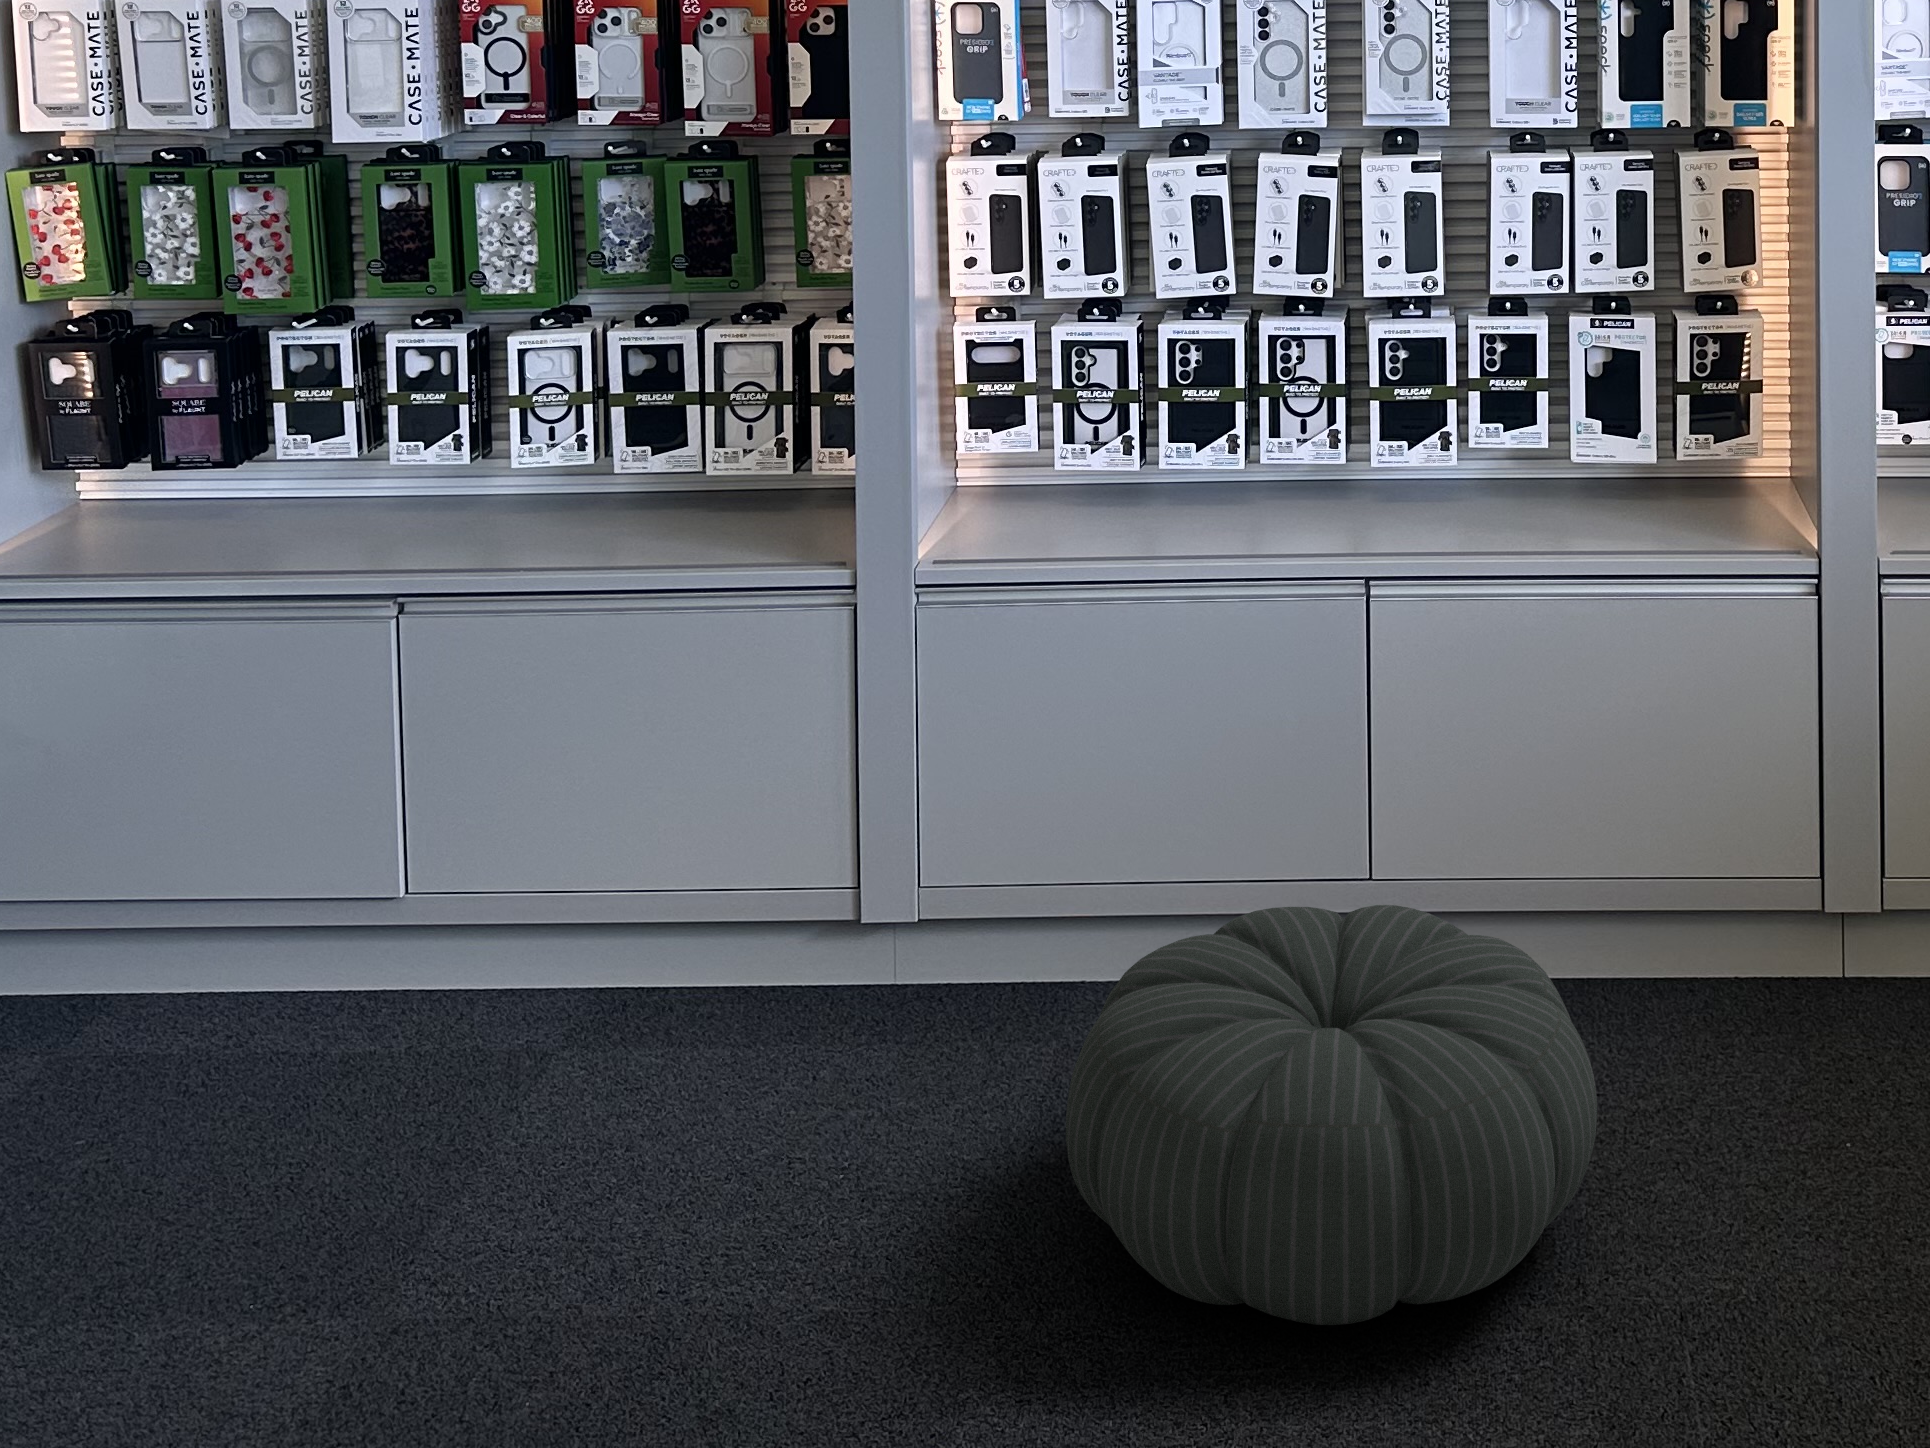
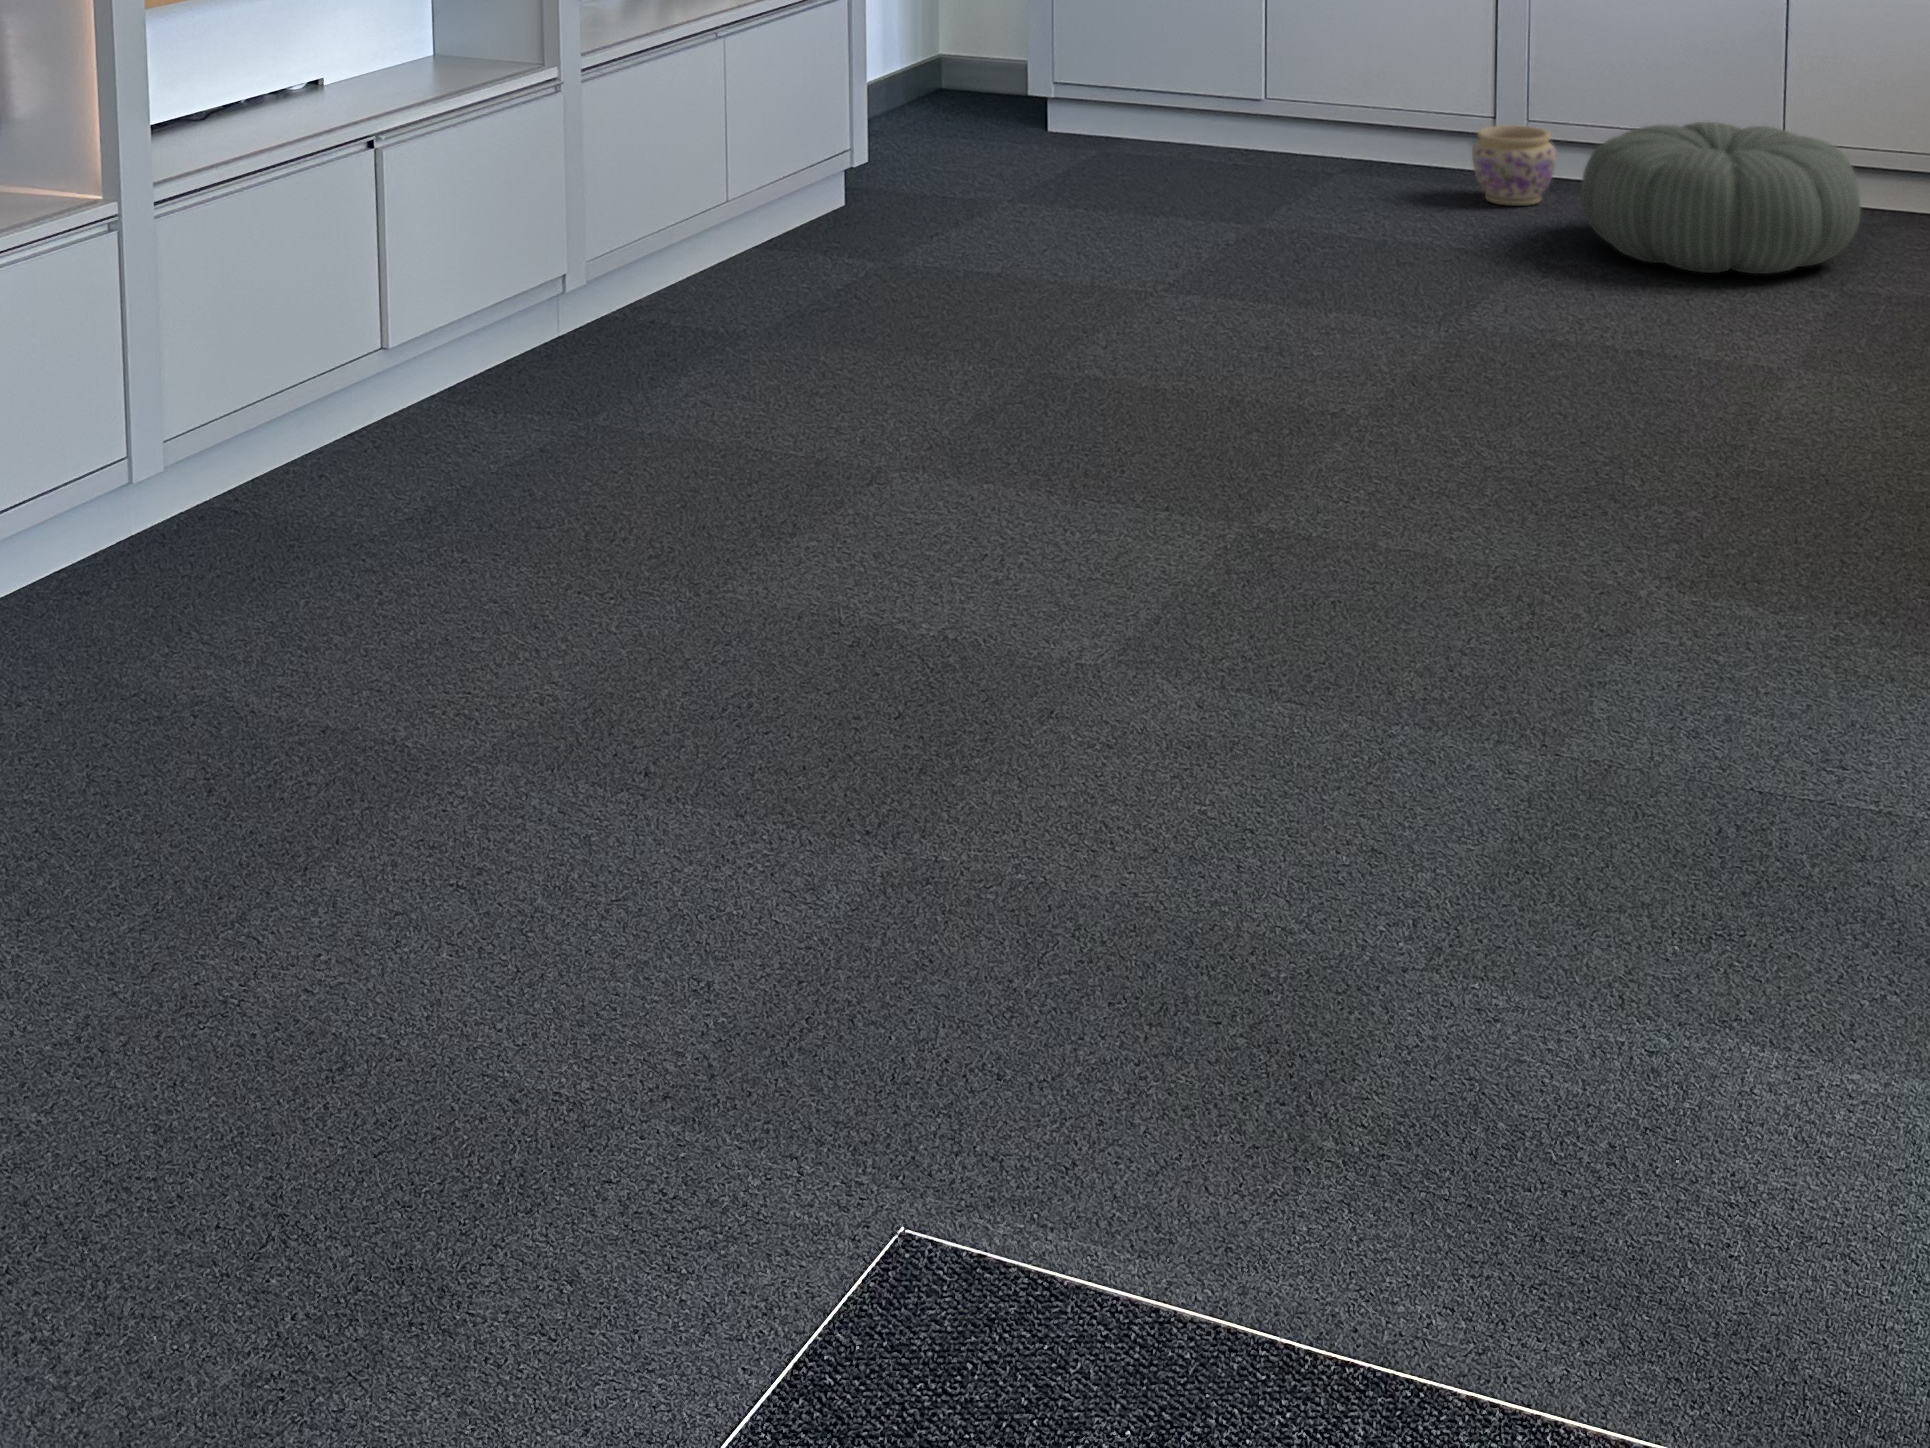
planter: none [822,911,984,1098] -> present [1472,125,1557,206]

